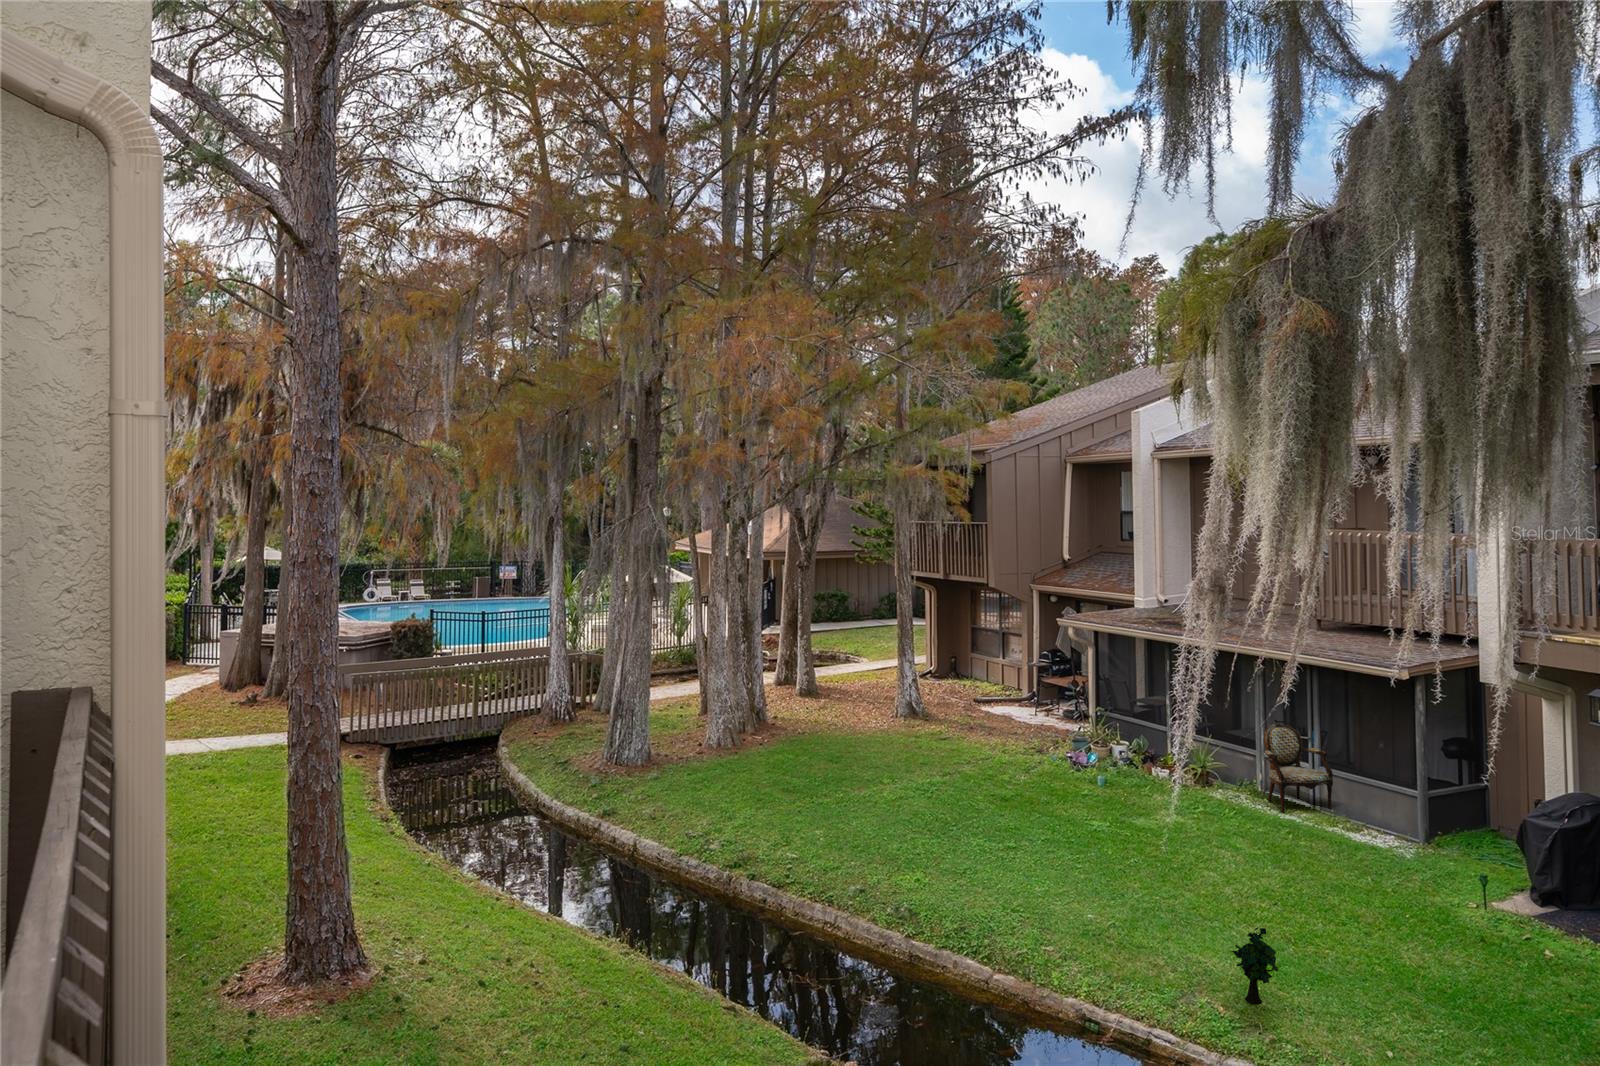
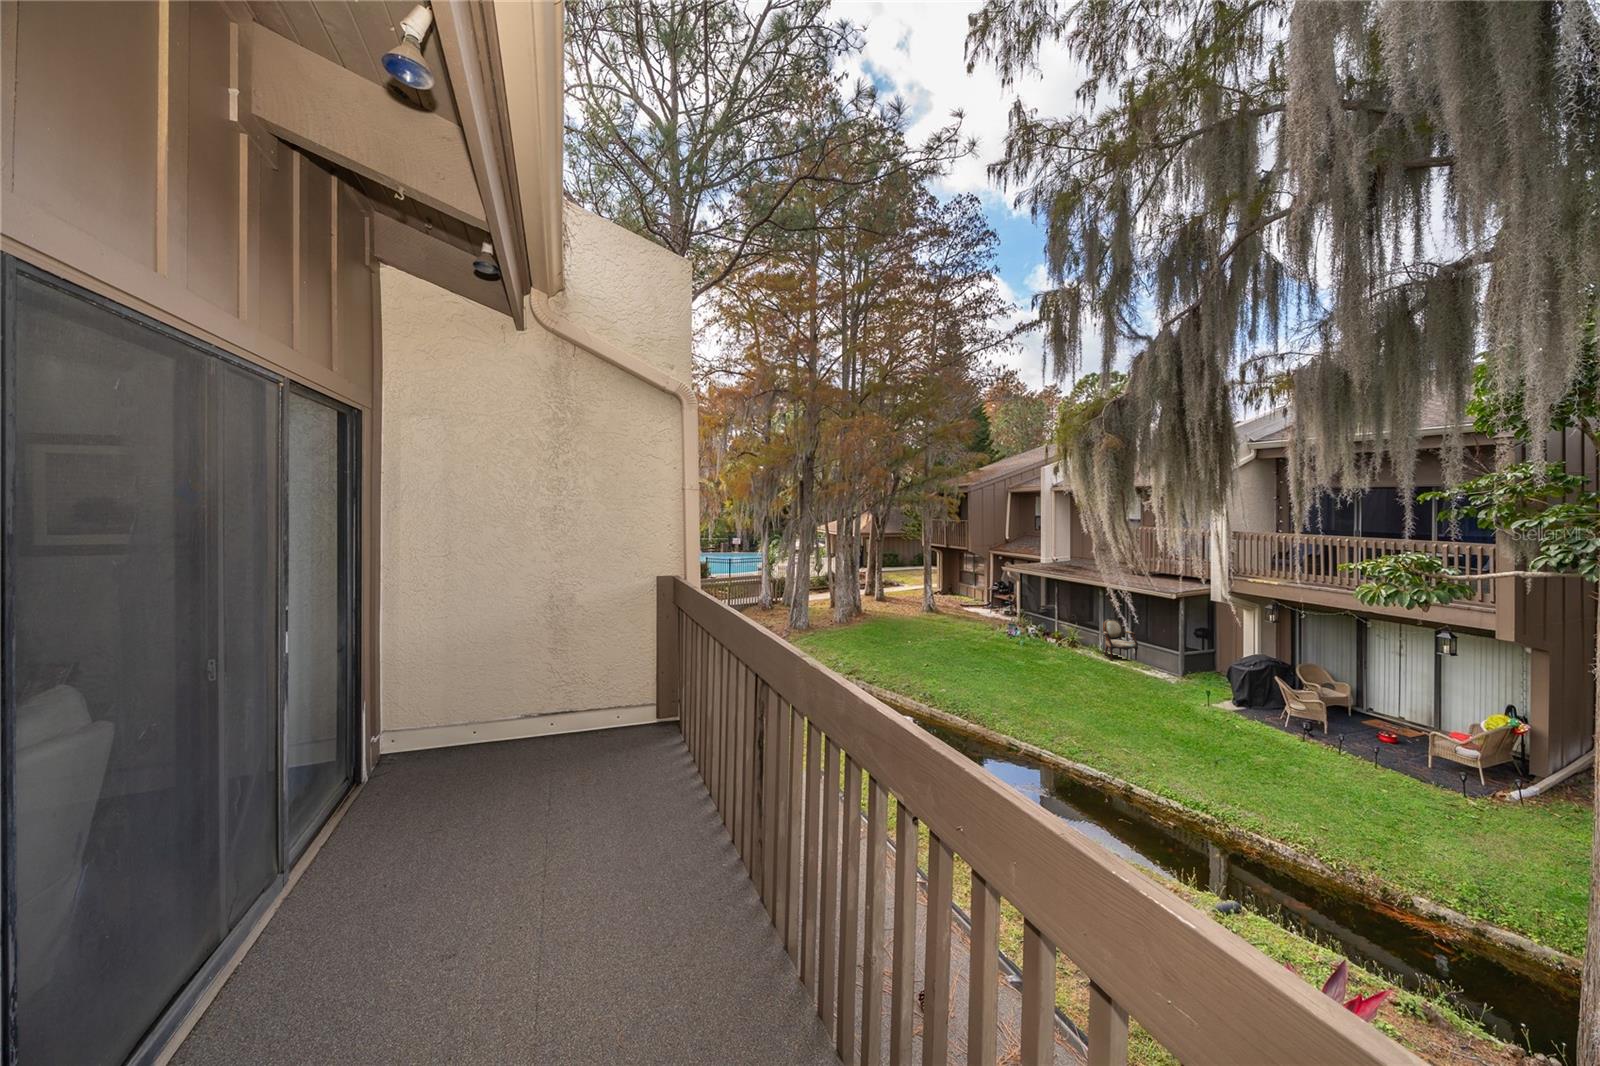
decorative plant: present [1230,927,1278,1004] -> none [1076,706,1099,739]

